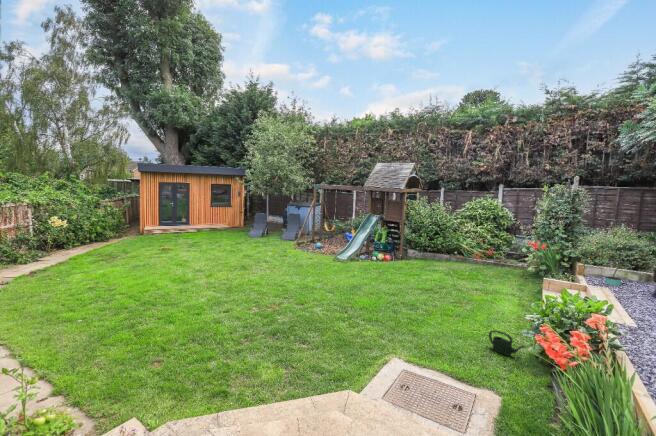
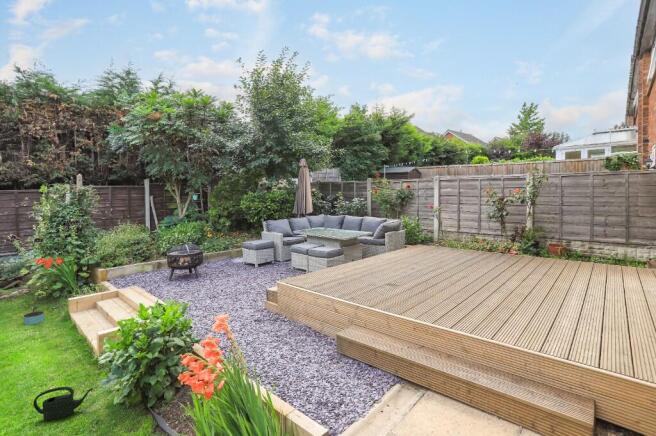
potted plant: present [603,247,628,286] -> present [11,272,47,325]

